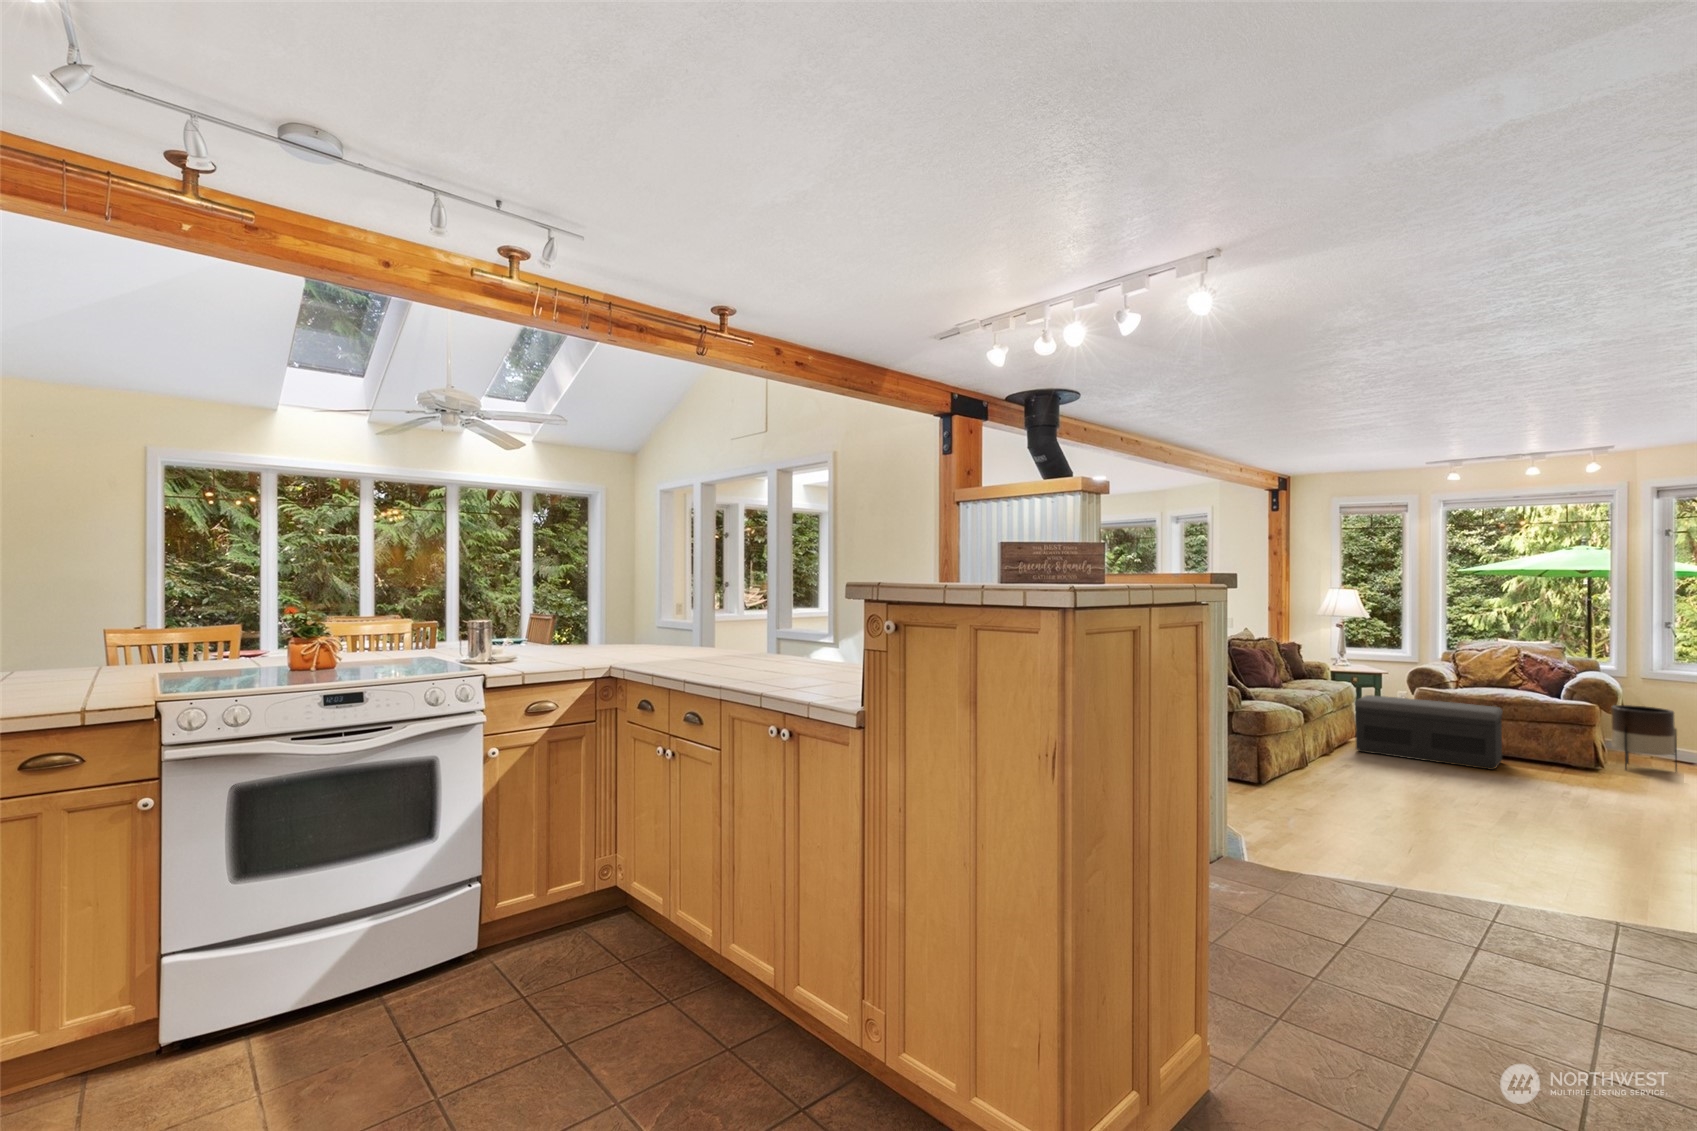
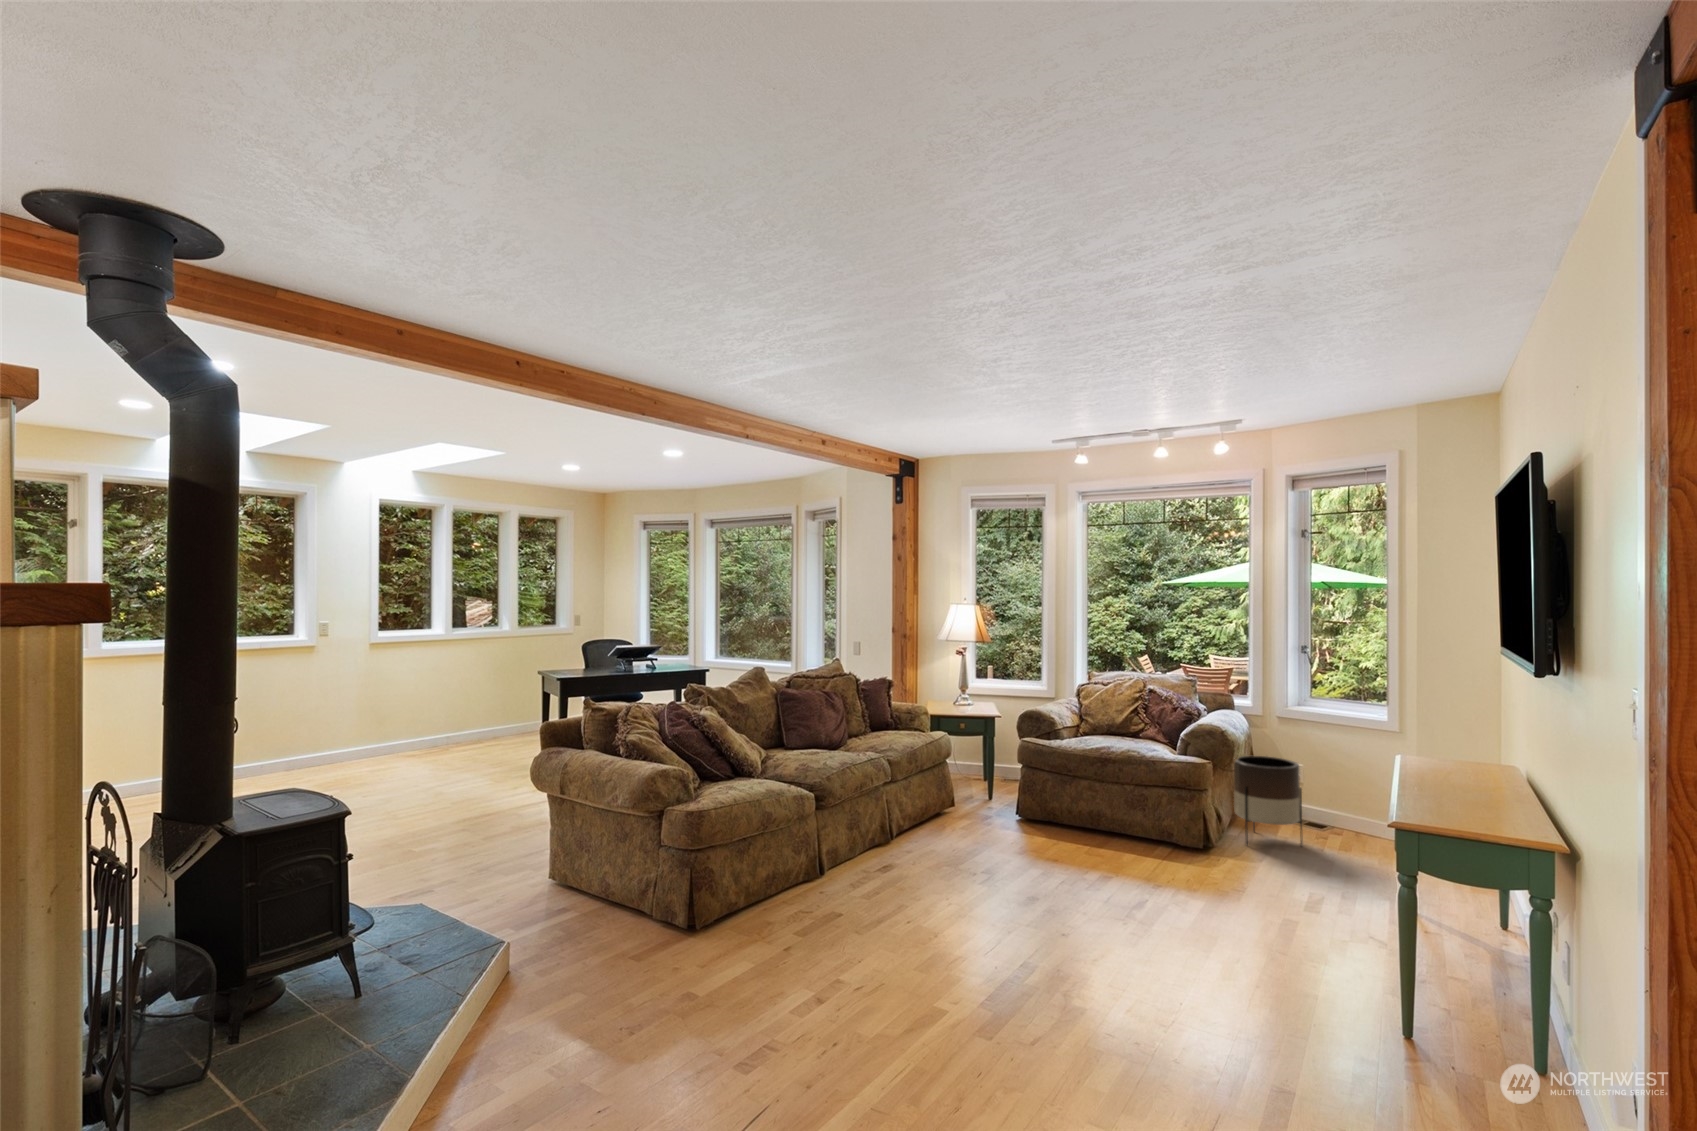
storage bench: present [1355,695,1503,770] -> none [937,749,1108,858]

